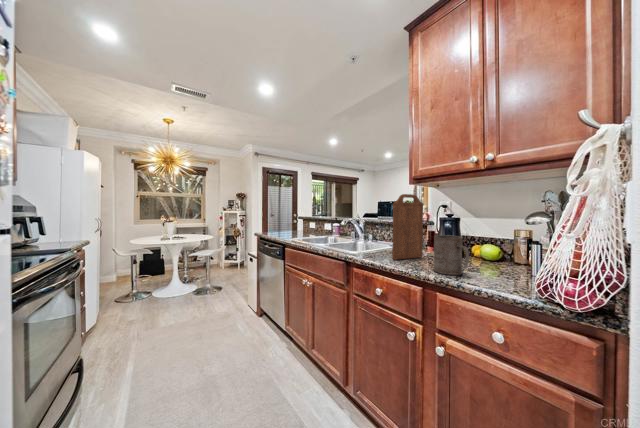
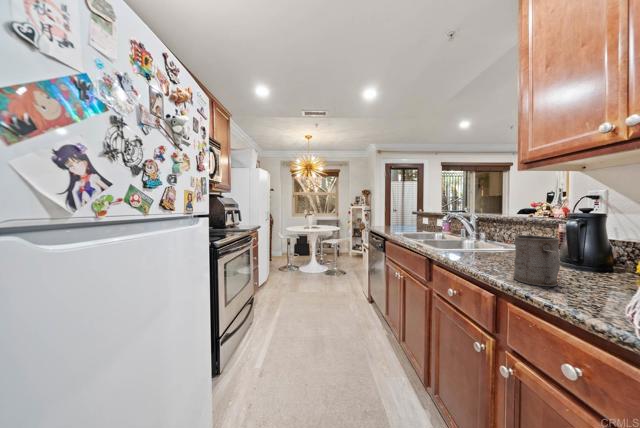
cutting board: present [392,194,423,260] -> none [477,185,529,262]

